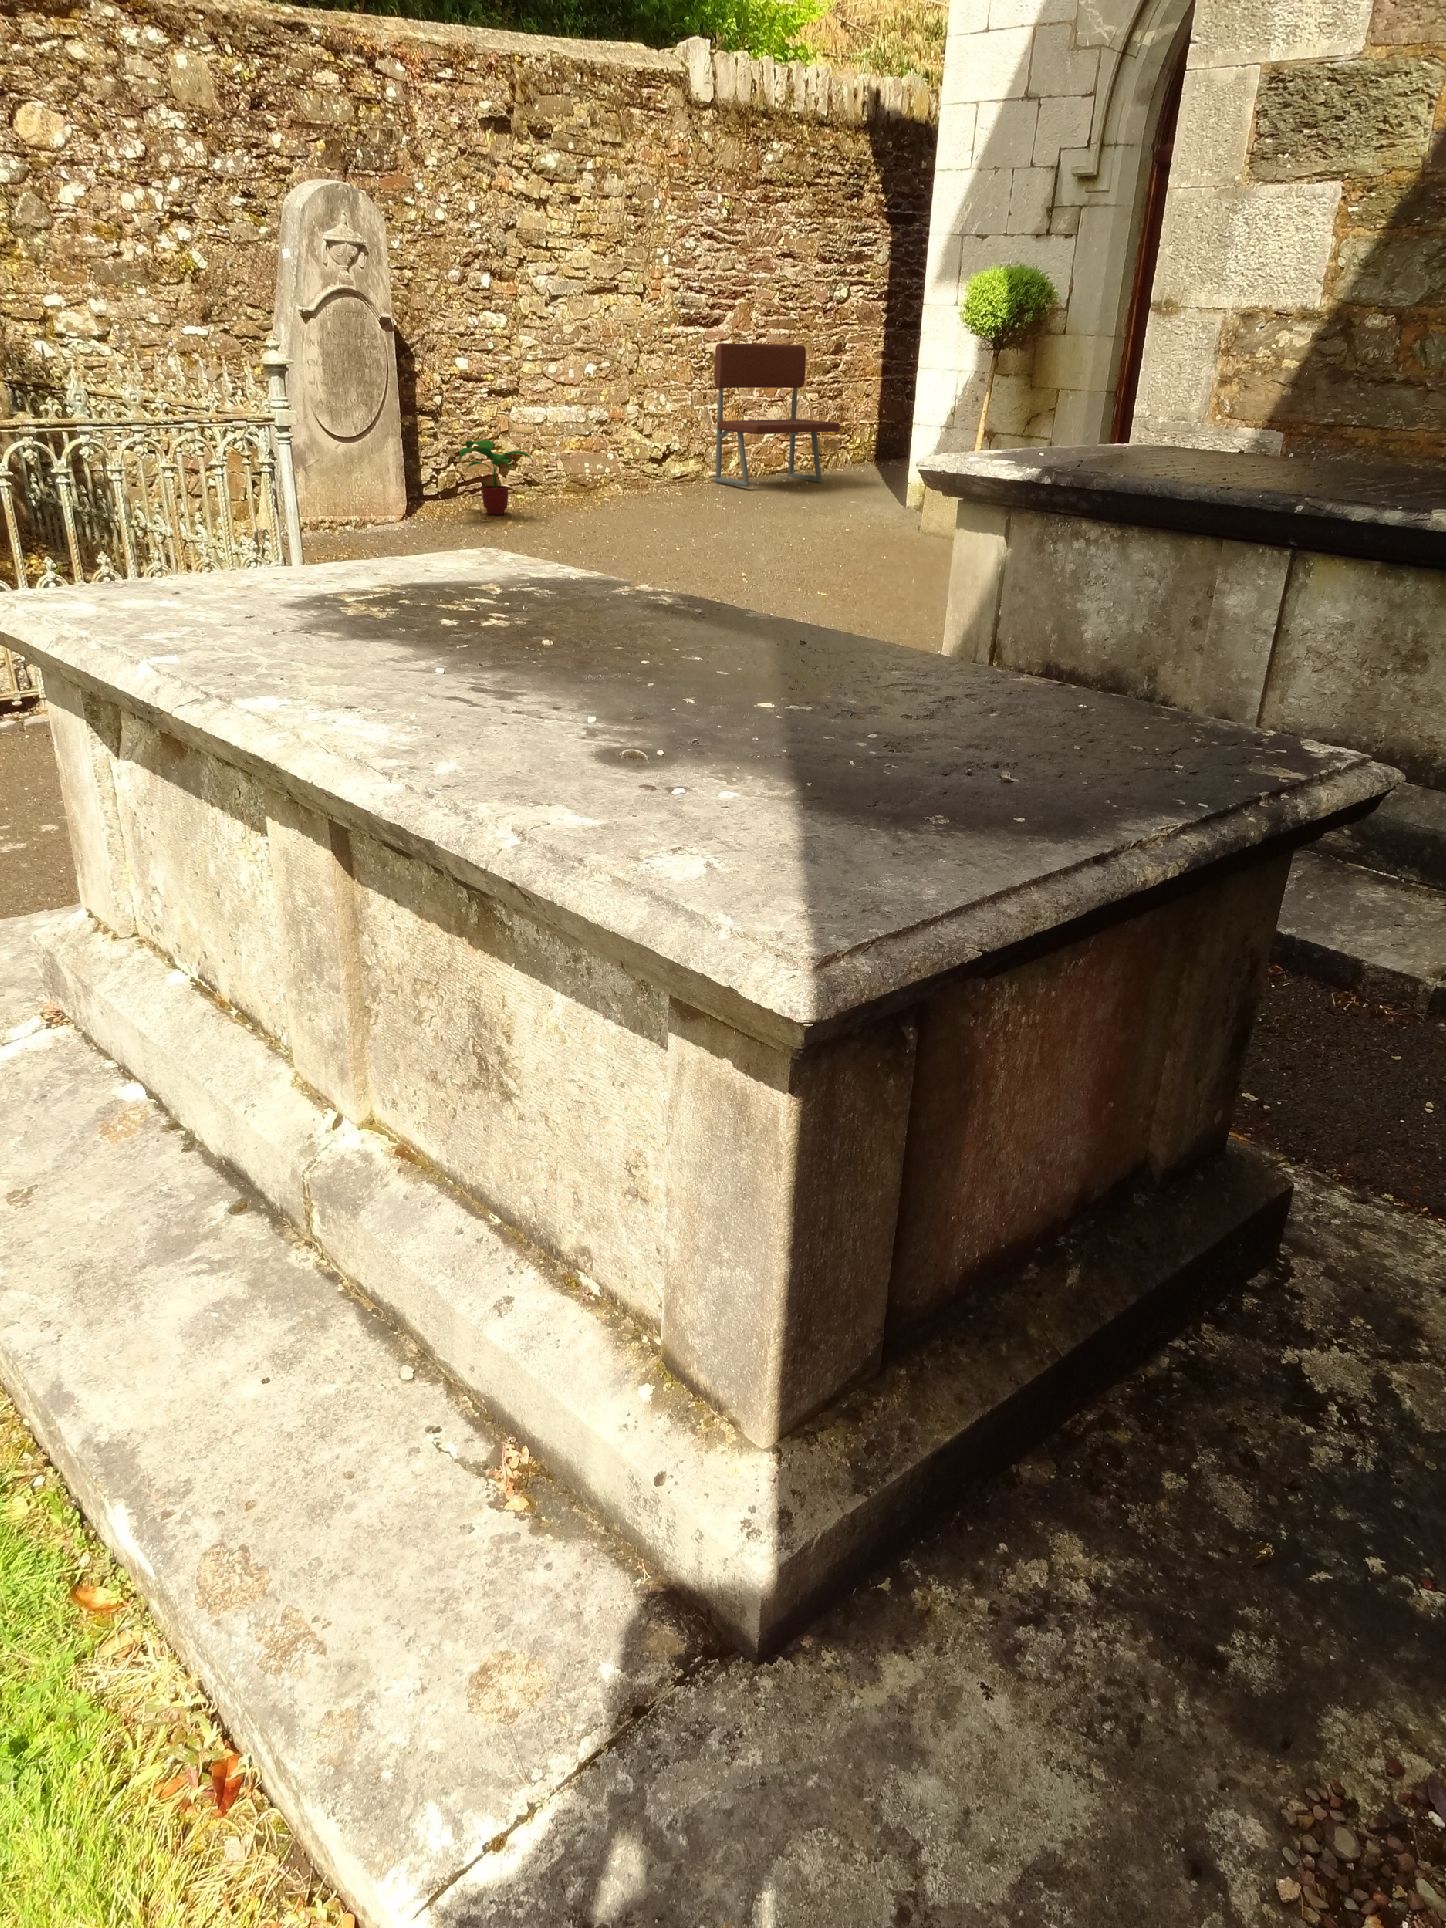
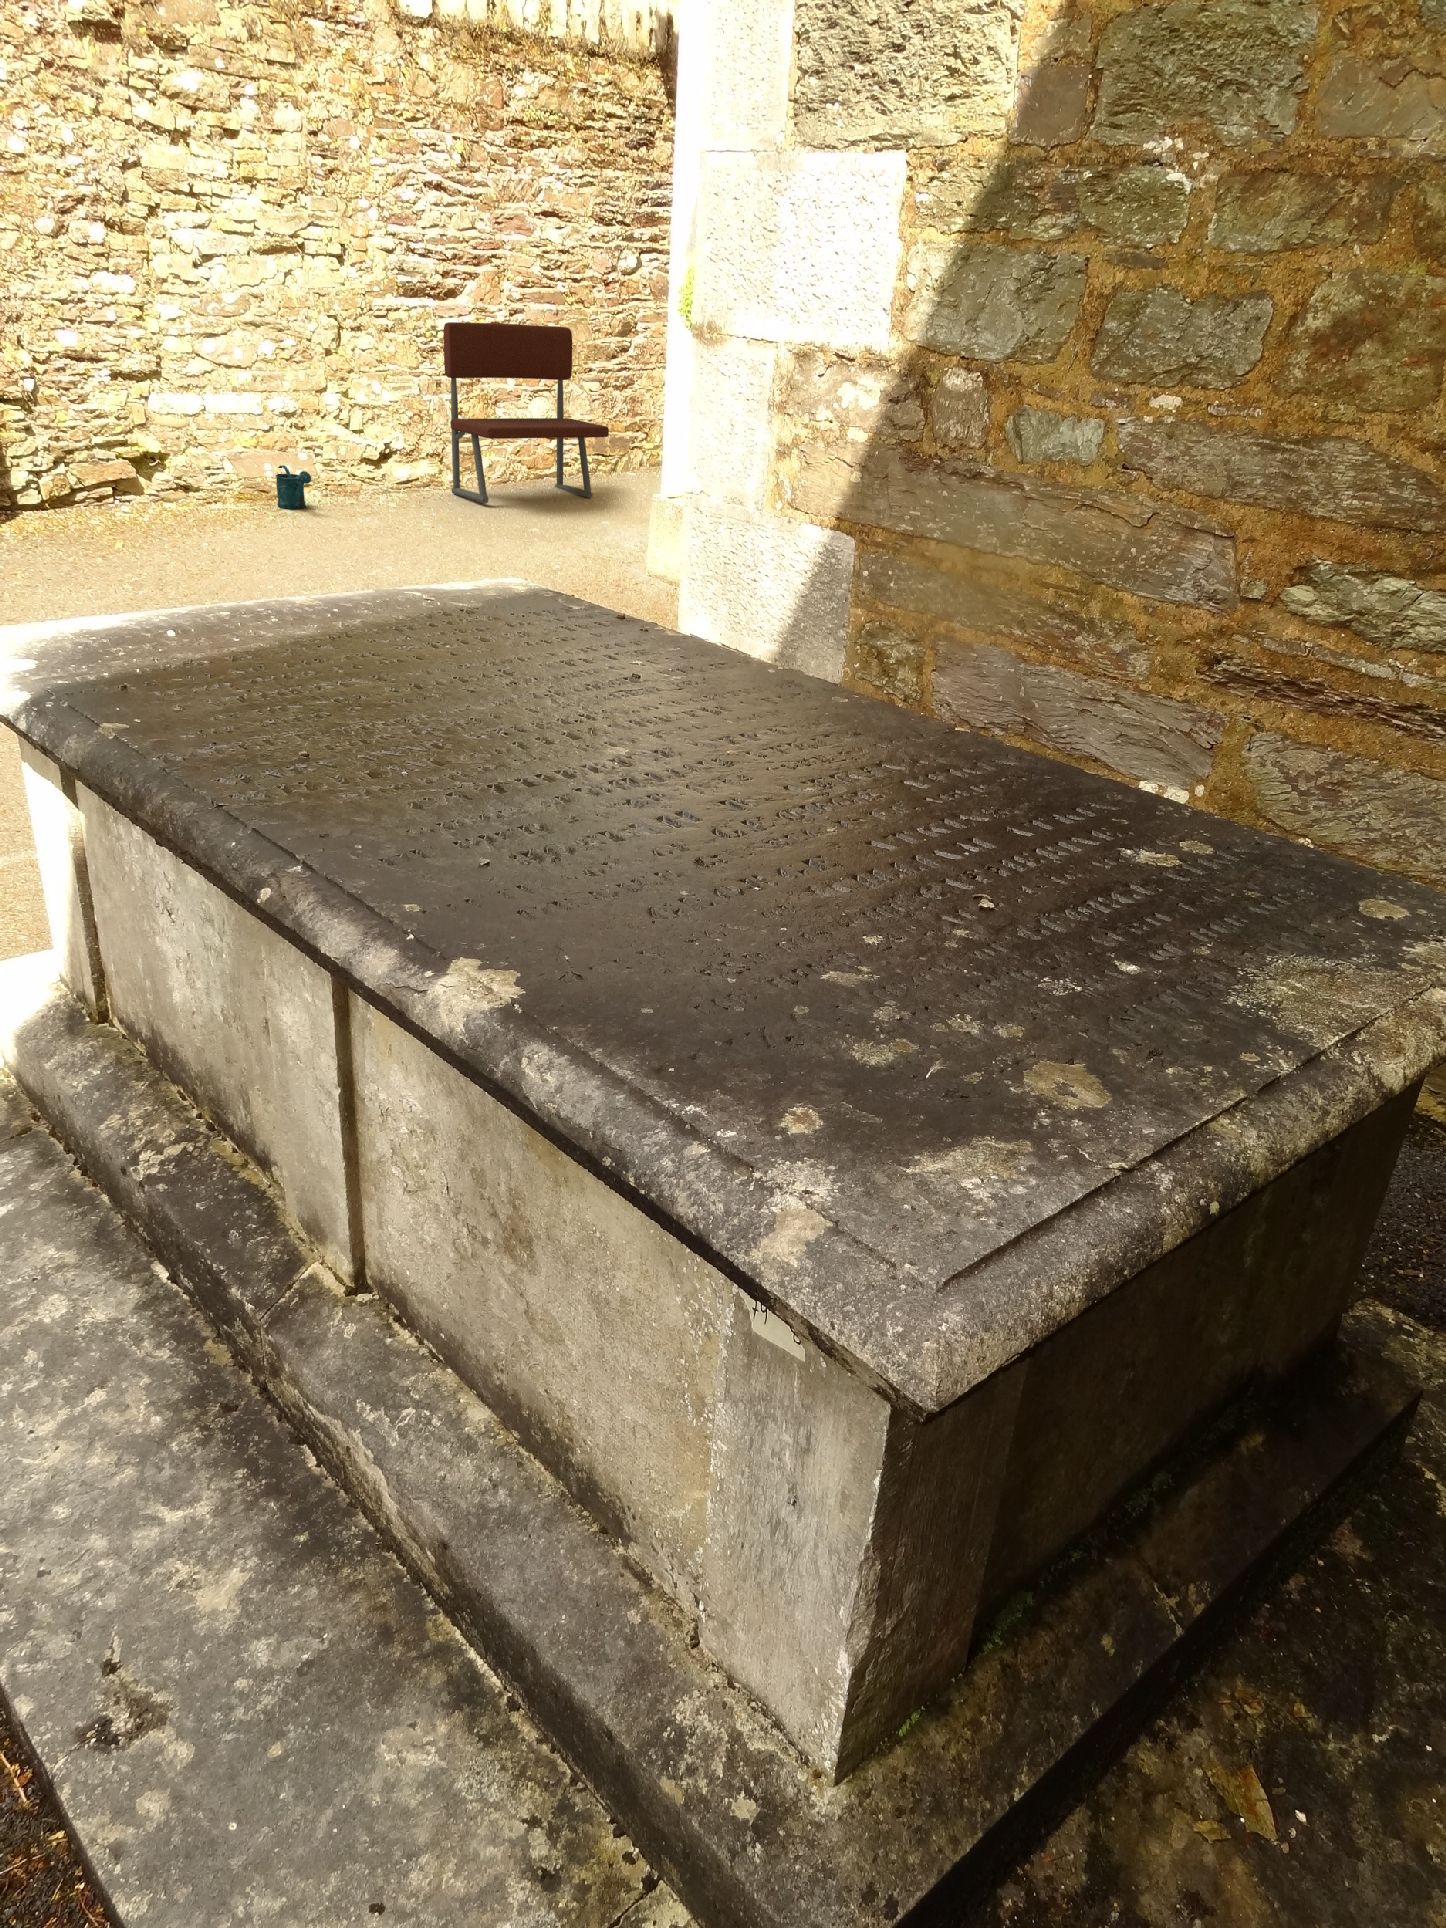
potted plant: present [459,440,533,514] -> none [48,438,160,534]
watering can: none [592,461,625,495] -> present [276,466,311,509]

